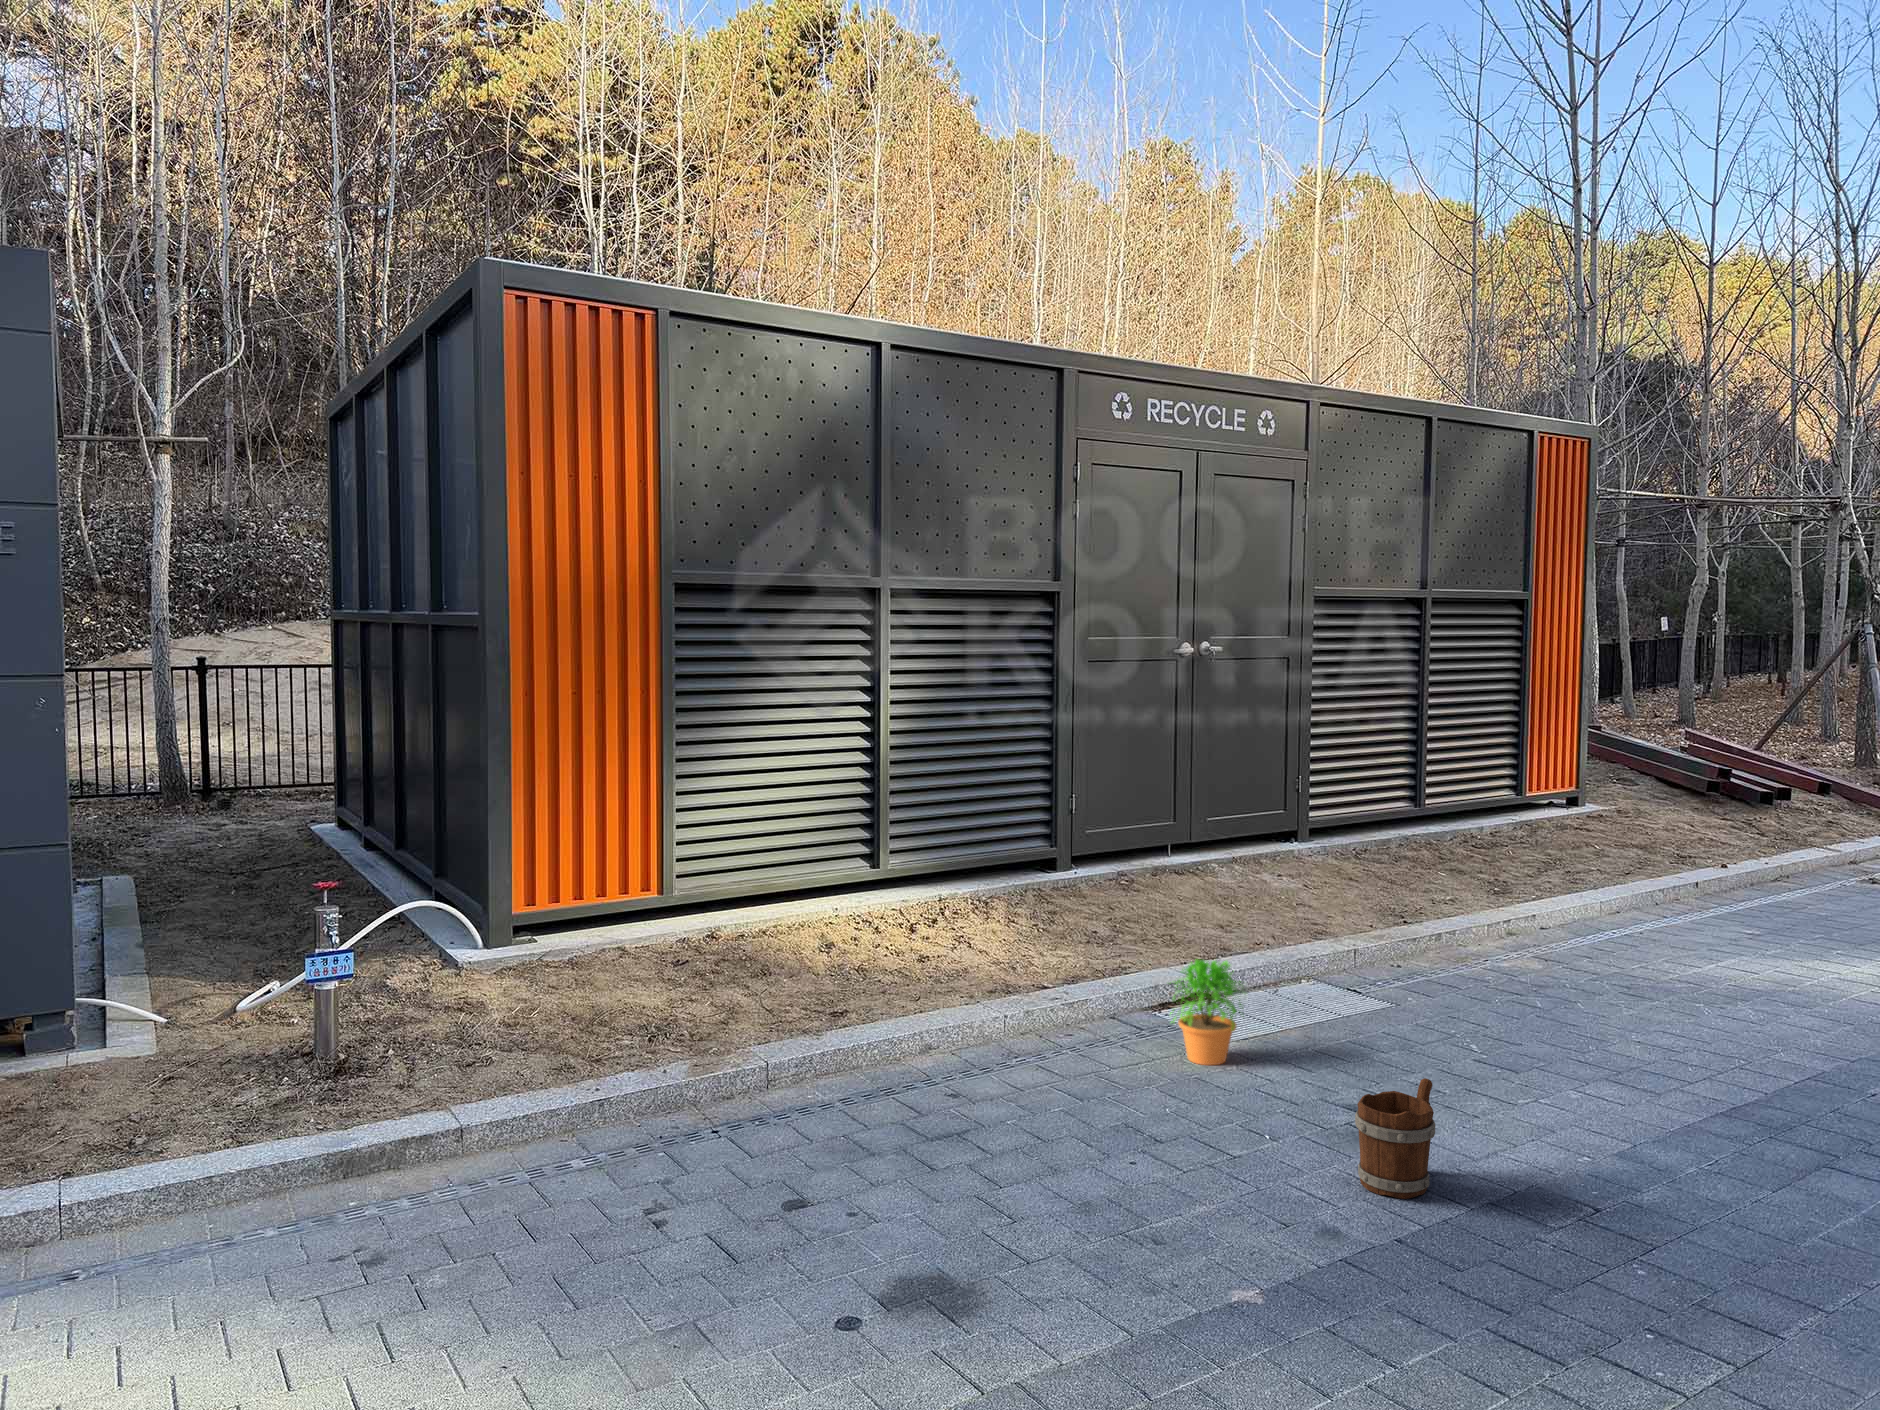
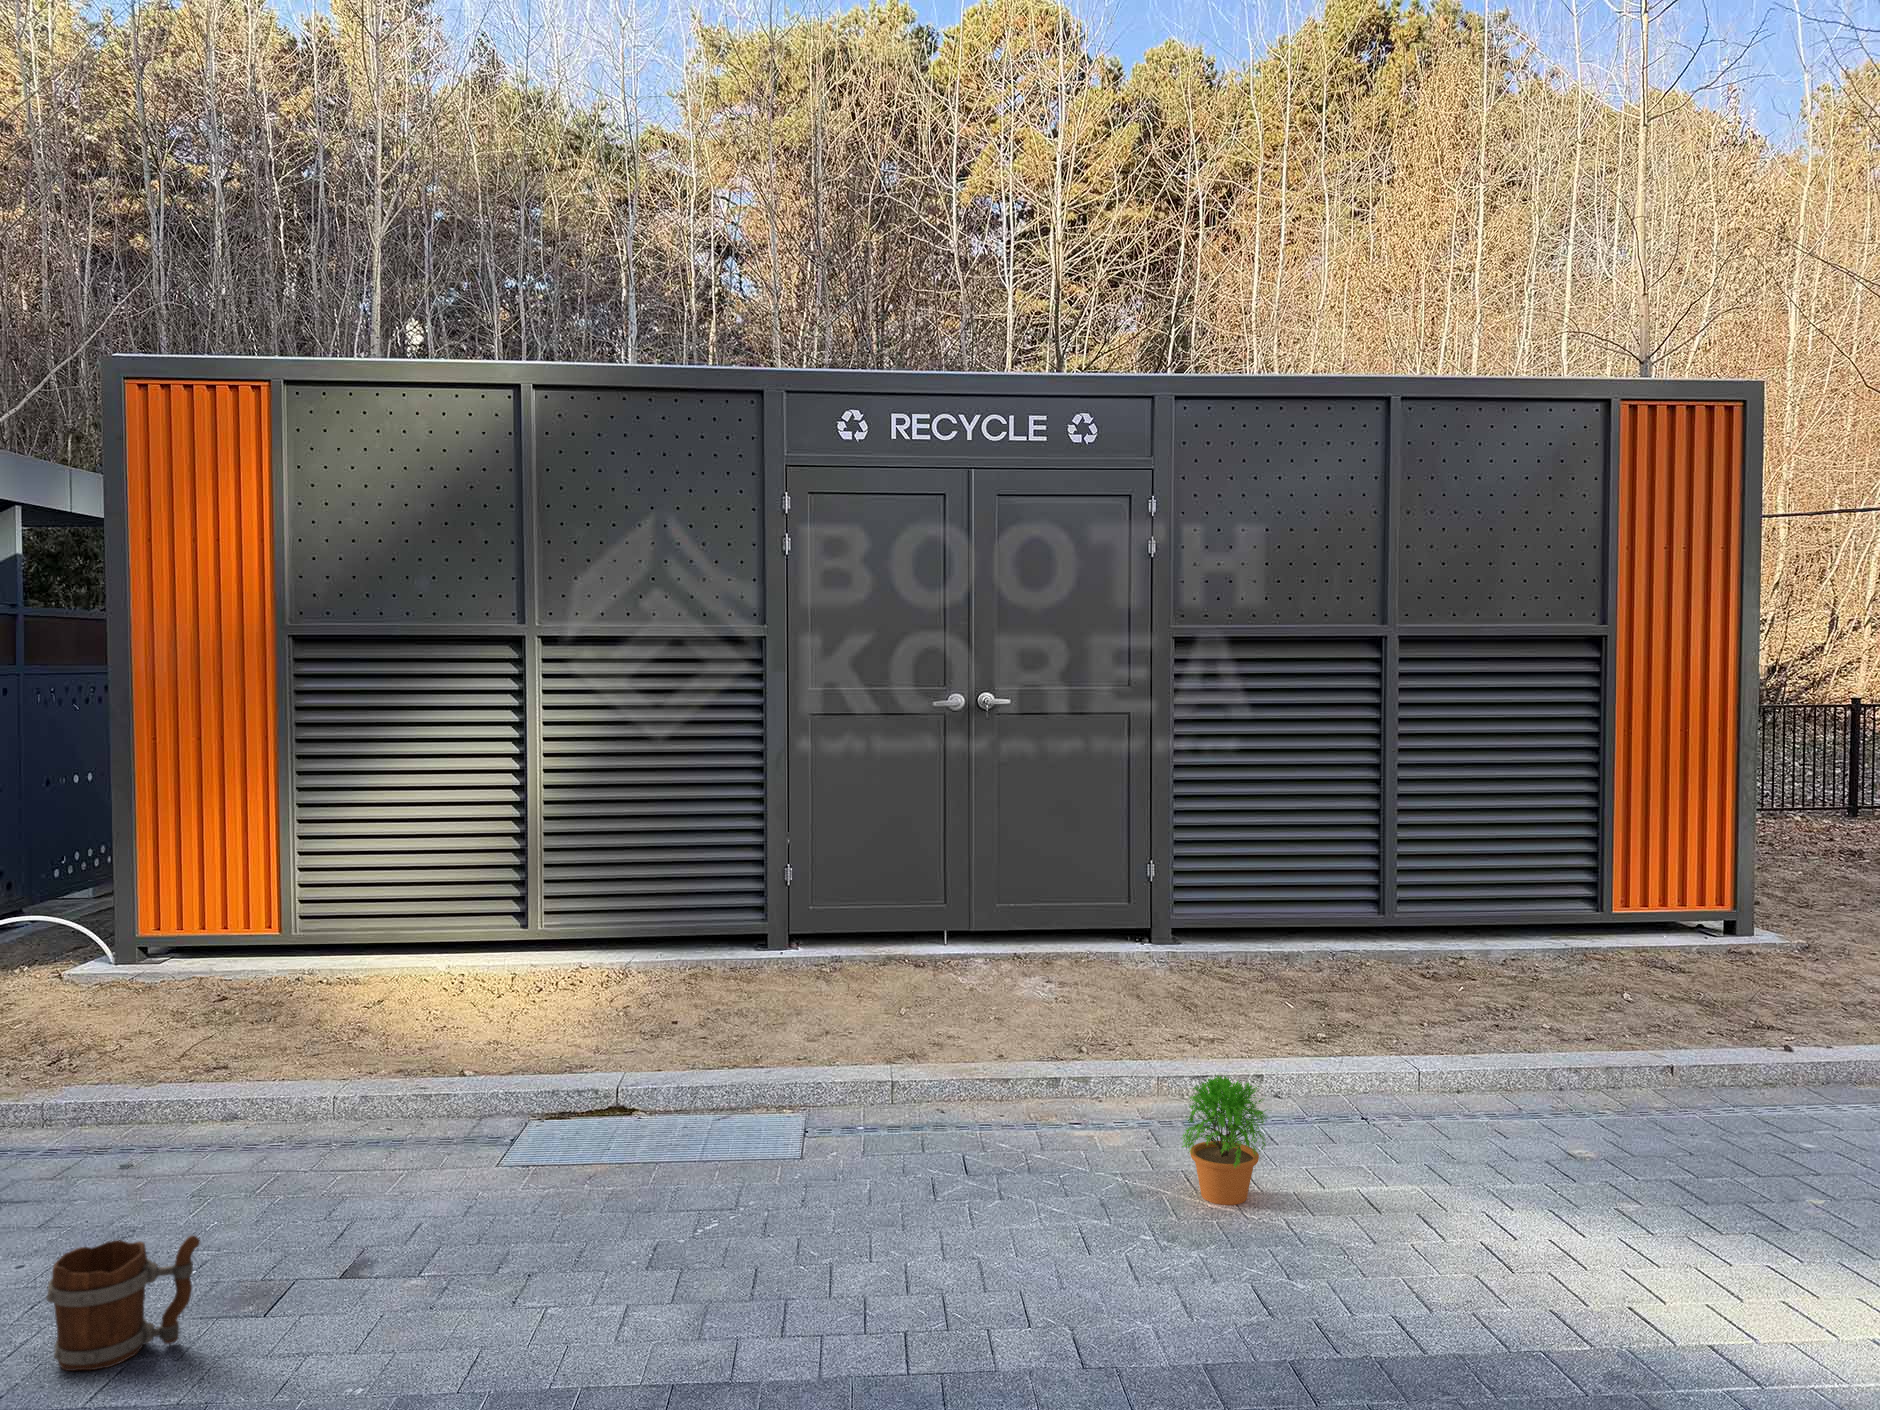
potted plant: present [1170,959,1243,1065] -> present [1182,1075,1268,1205]

